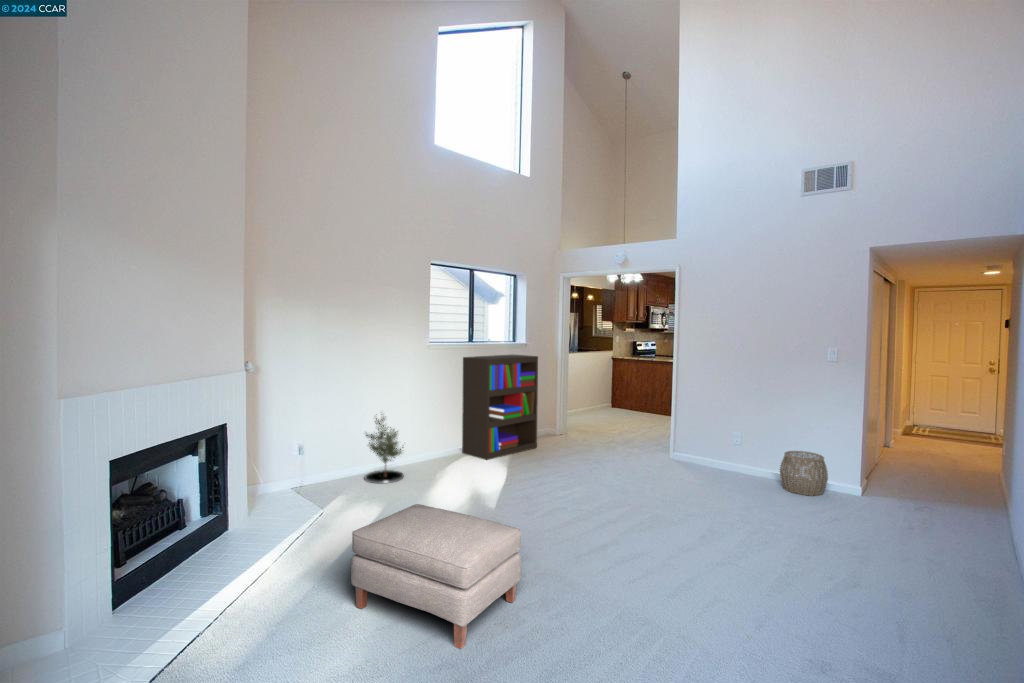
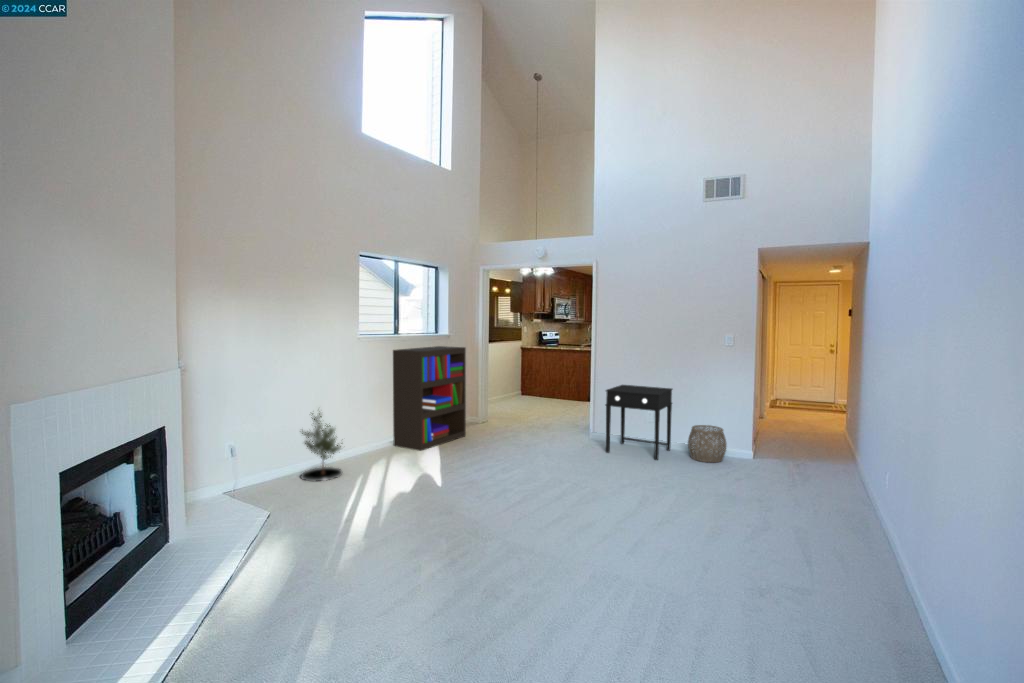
side table: none [683,401,764,488] -> present [606,385,672,460]
ottoman: present [351,504,522,649] -> none [339,496,503,625]

